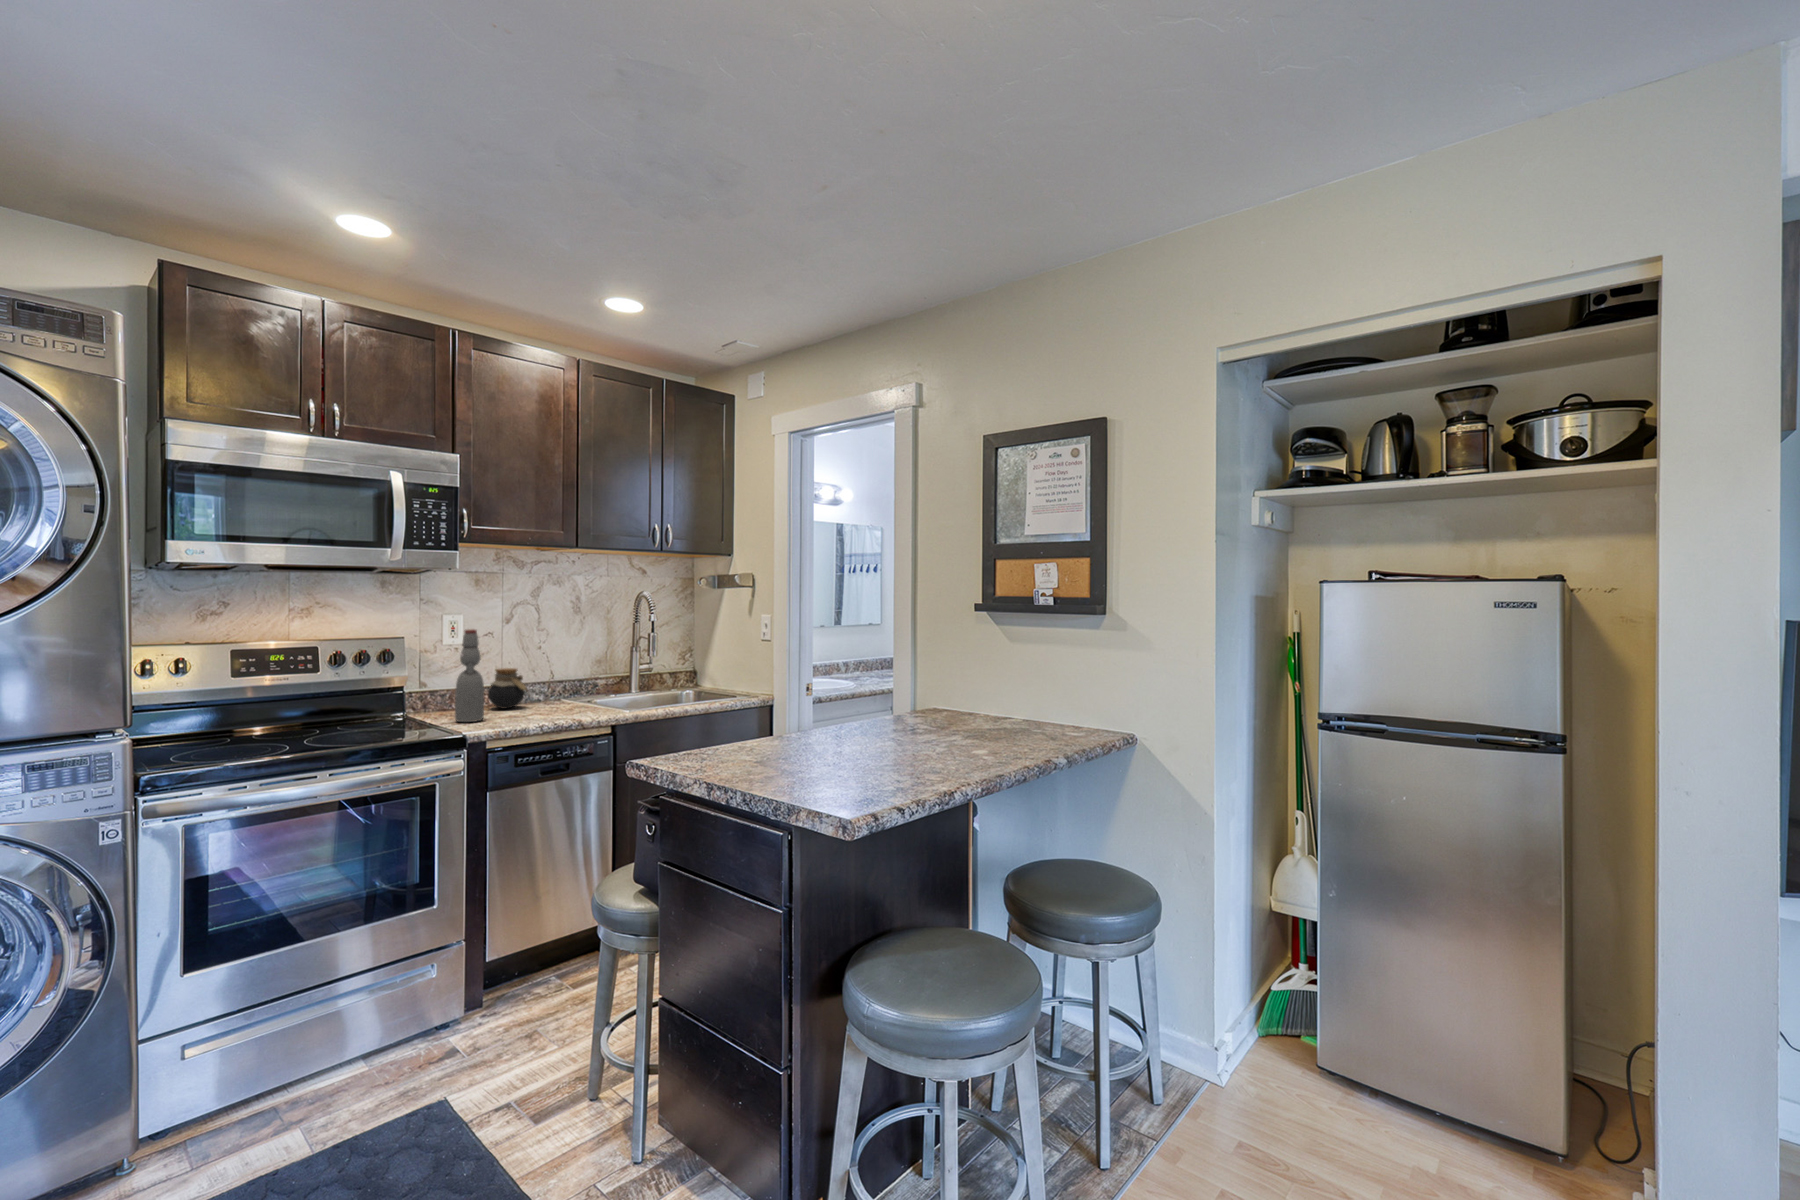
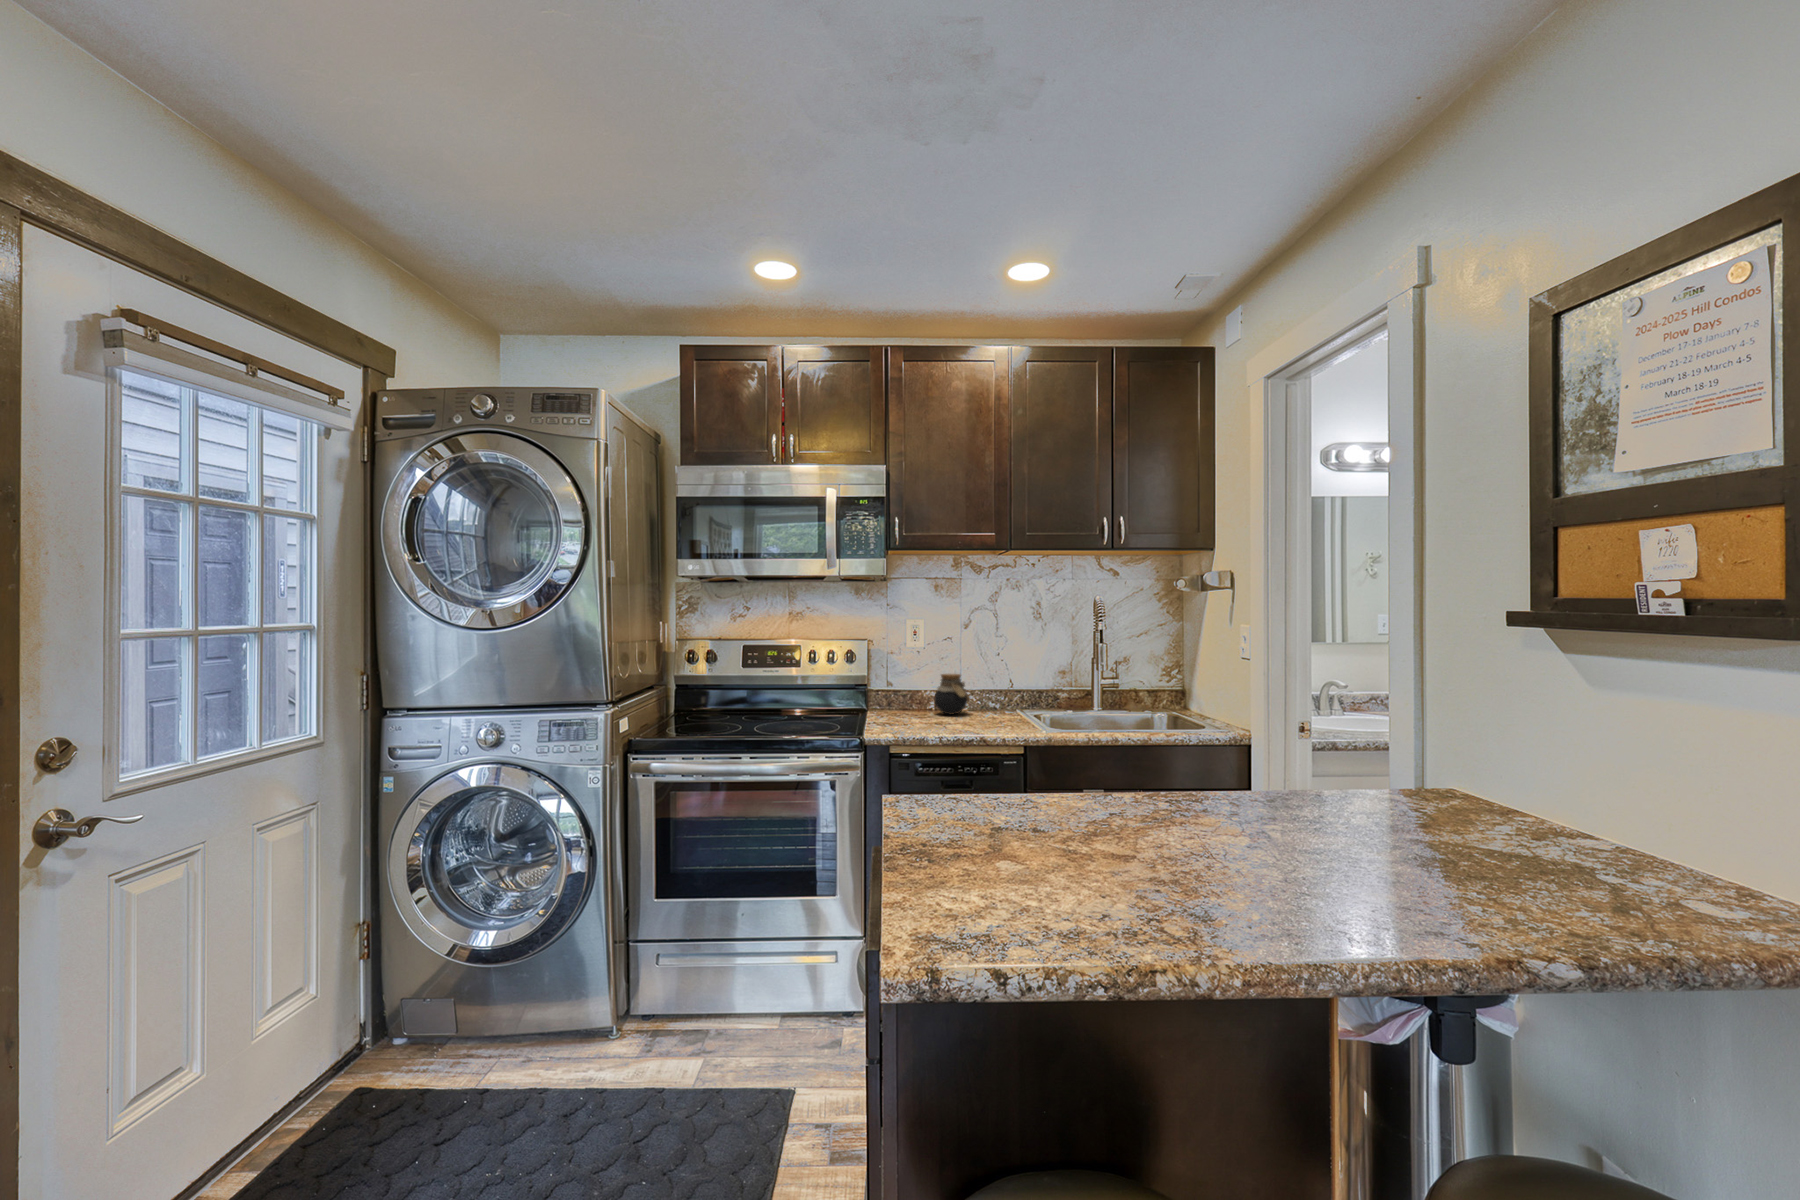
bottle: present [455,629,484,722] -> none [887,634,912,724]

